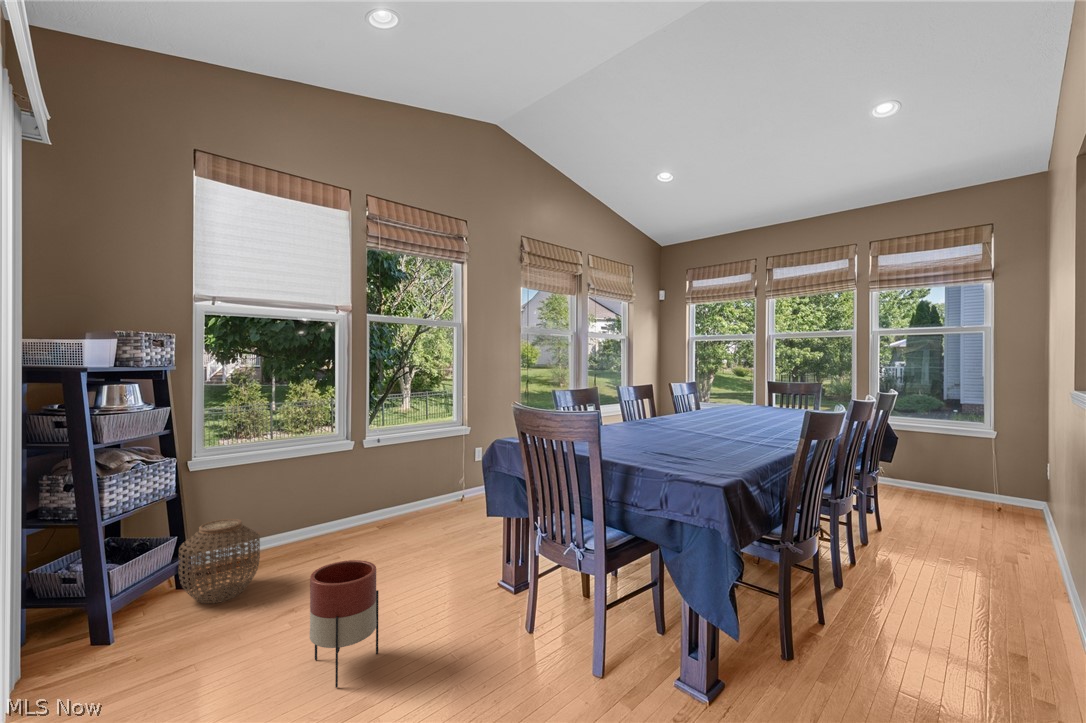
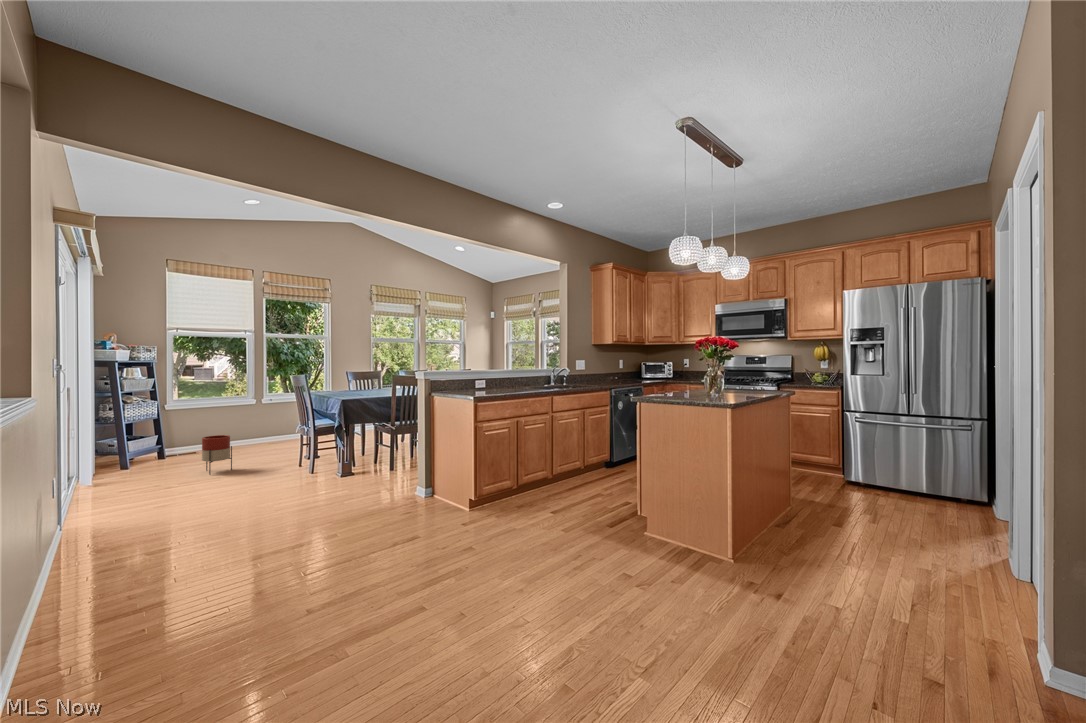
woven basket: present [179,519,260,603] -> none [158,428,196,461]

